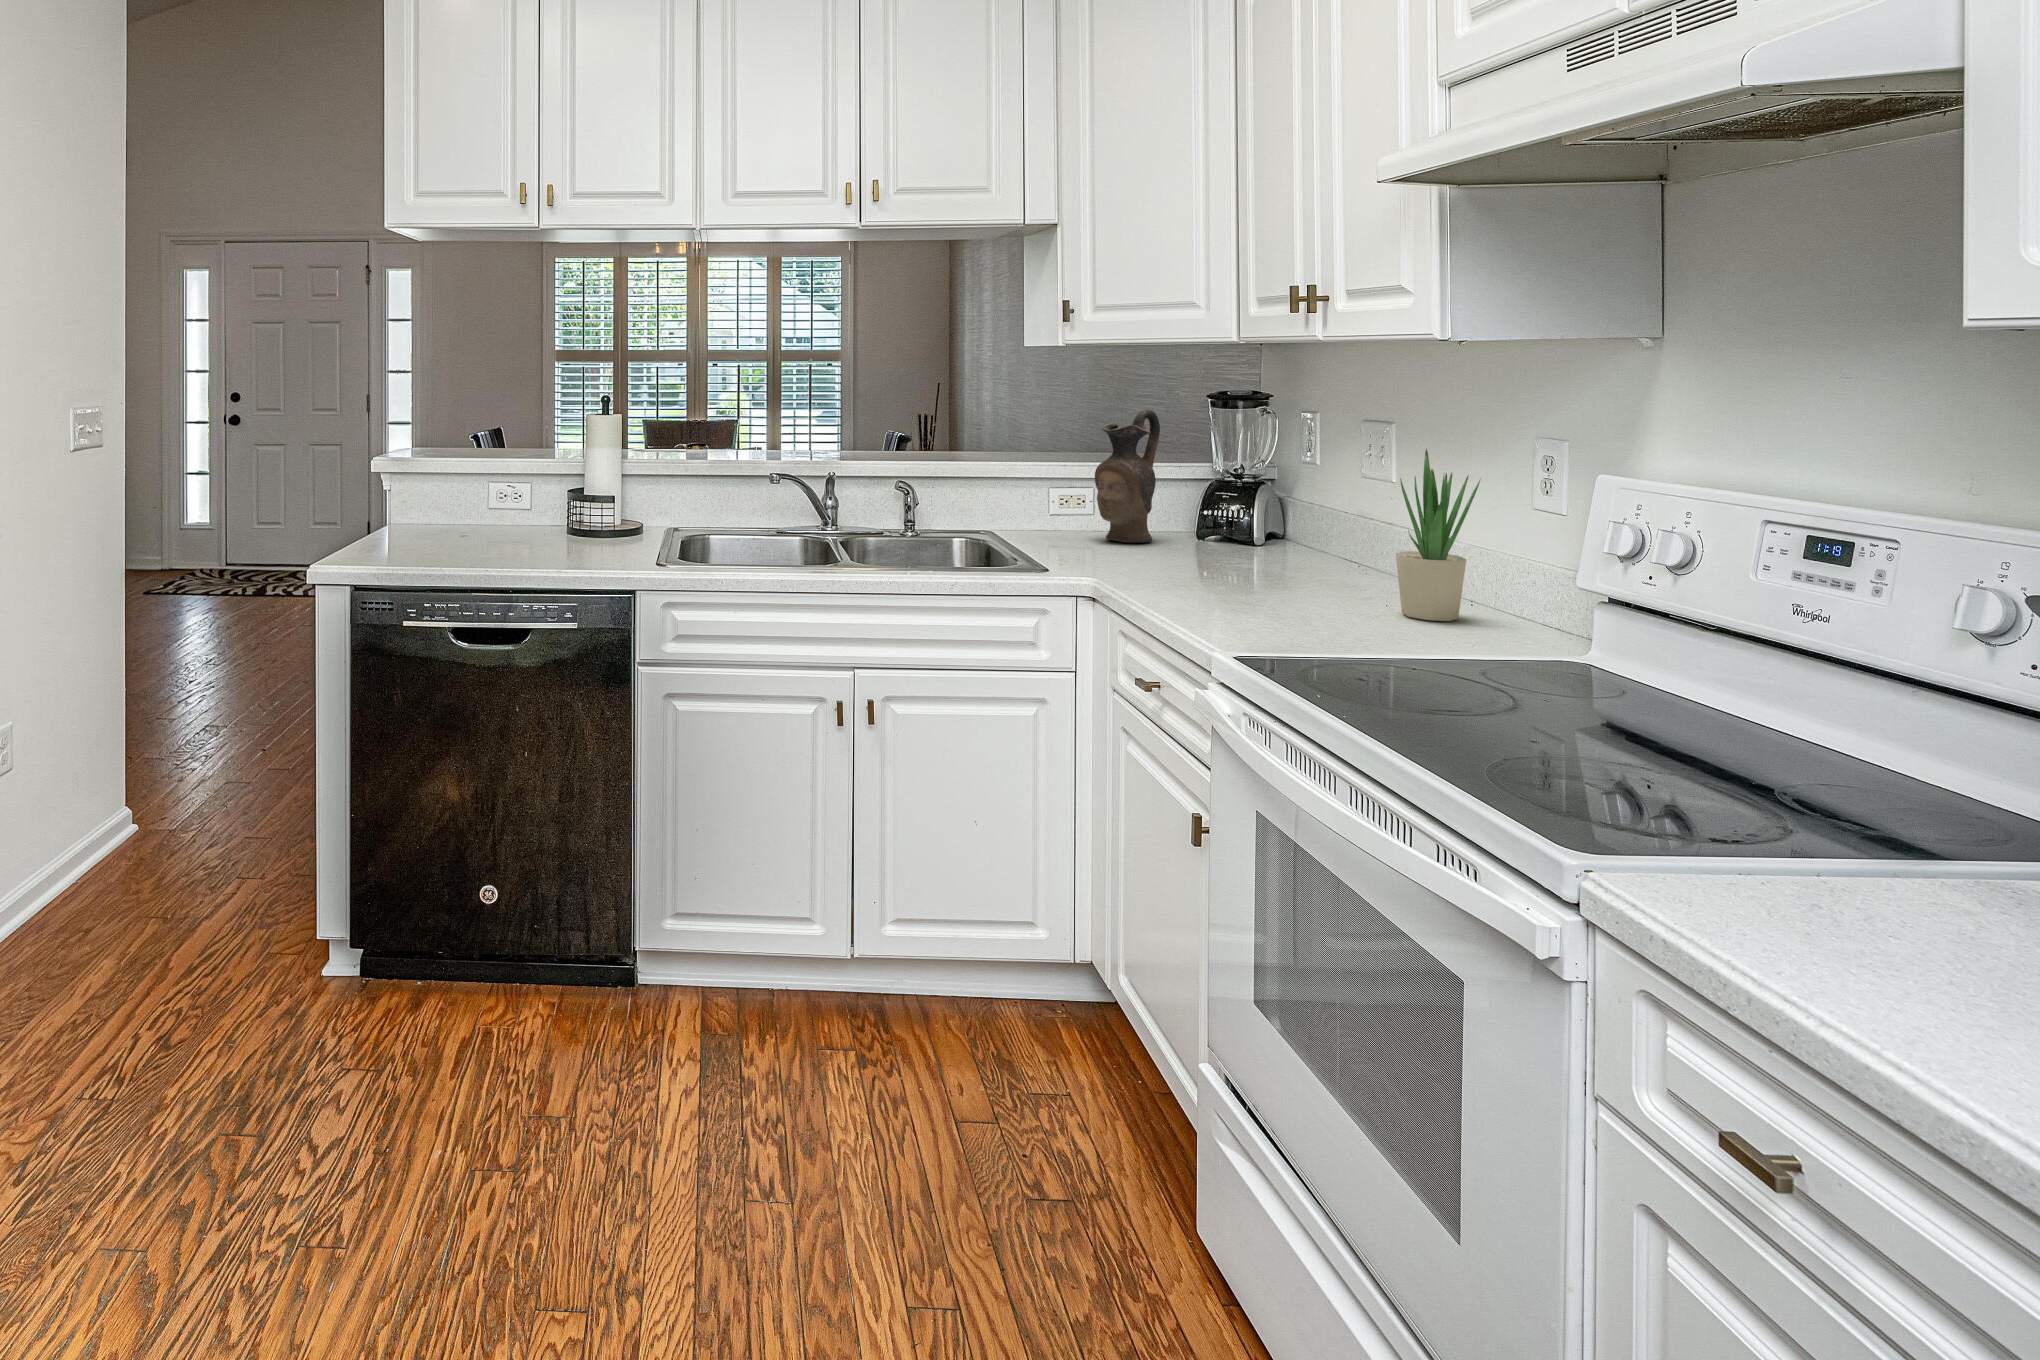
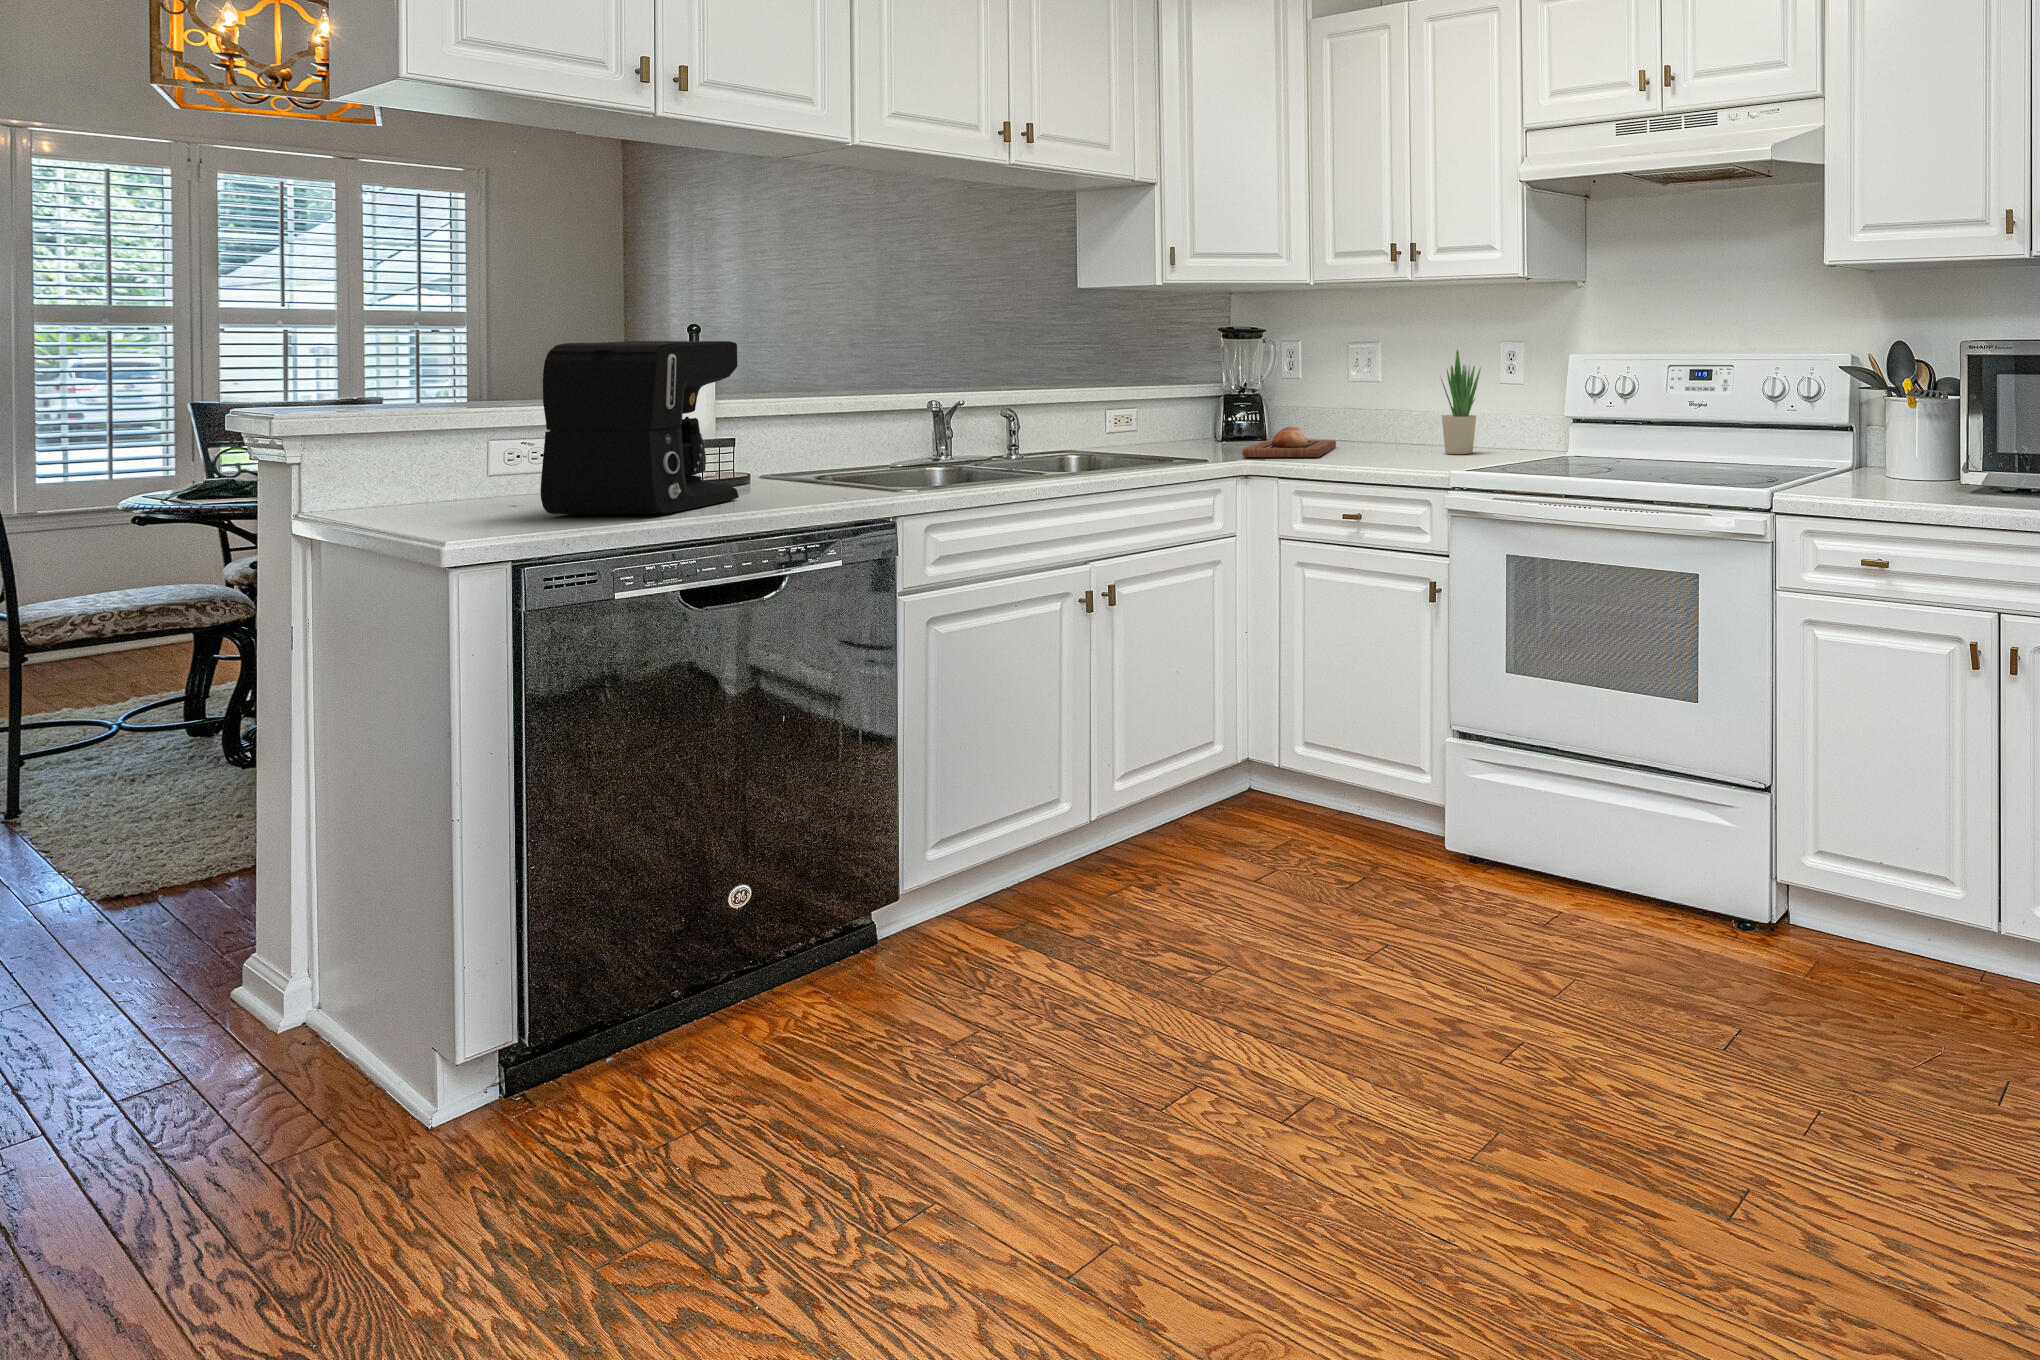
ceramic pitcher: present [1095,409,1160,543] -> none [1167,343,1211,447]
coffee maker: none [417,413,555,561] -> present [541,341,739,514]
bread loaf: none [1101,534,1298,587] -> present [1242,427,1336,457]

